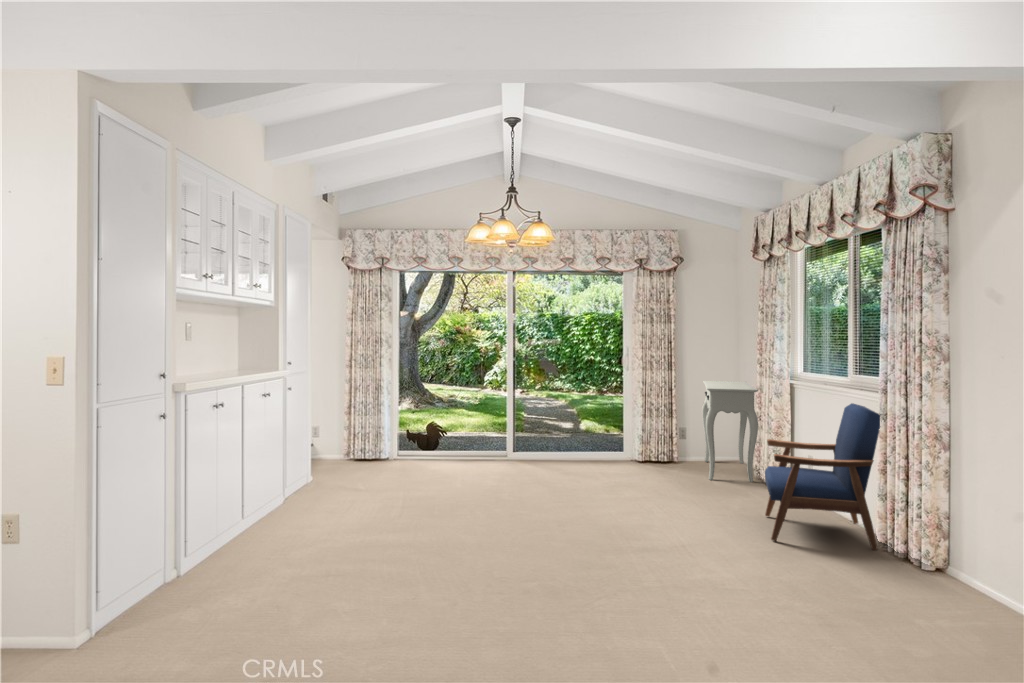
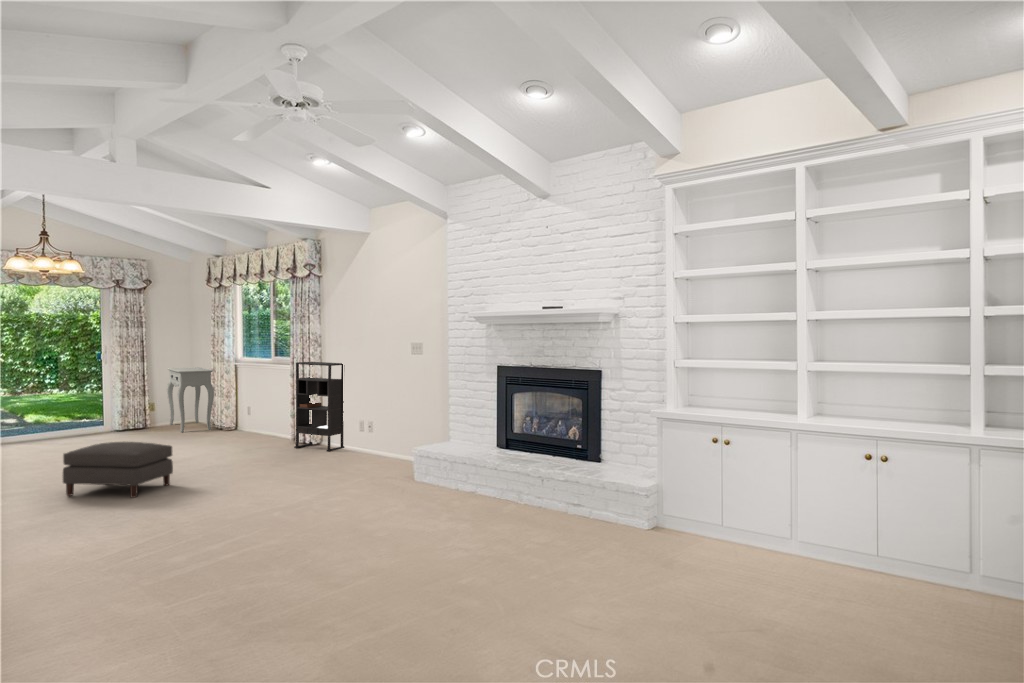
bookshelf: none [882,392,1010,604] -> present [294,362,344,452]
armchair: present [765,403,880,550] -> none [228,372,292,449]
ottoman: none [457,515,614,645] -> present [63,442,173,498]

